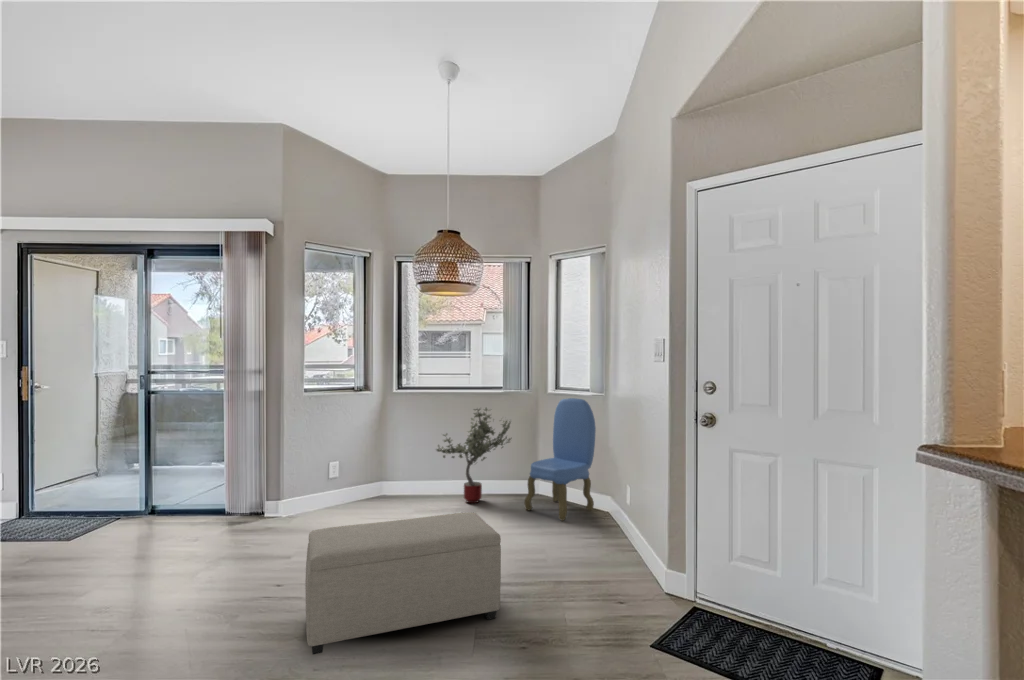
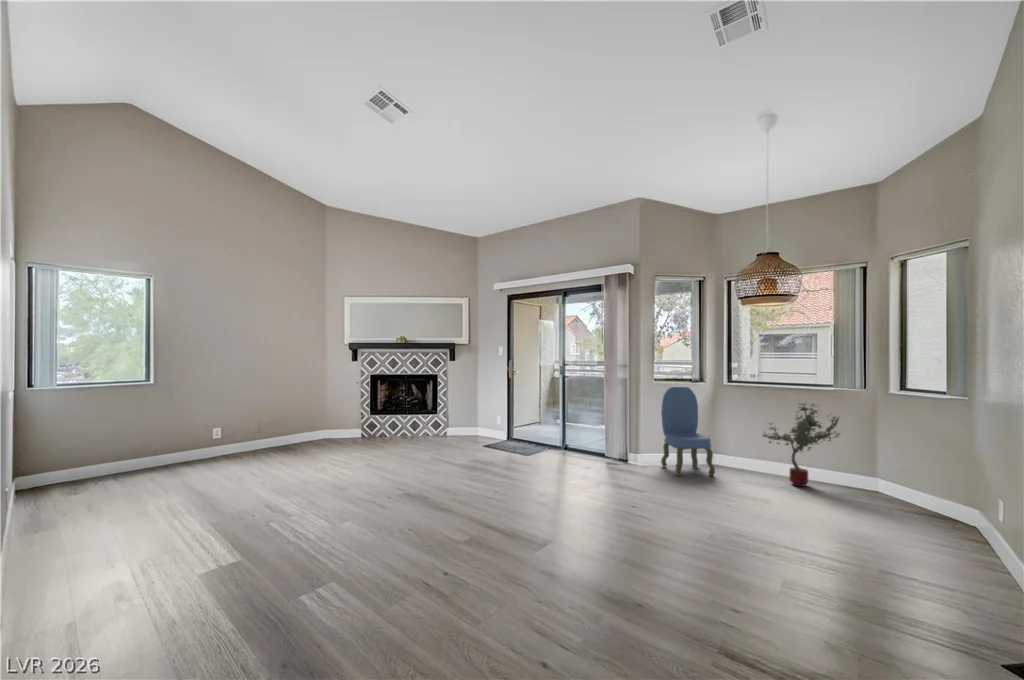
dining chair: present [524,398,596,521] -> present [661,386,715,476]
ottoman: present [305,512,501,654] -> none [645,464,795,560]

